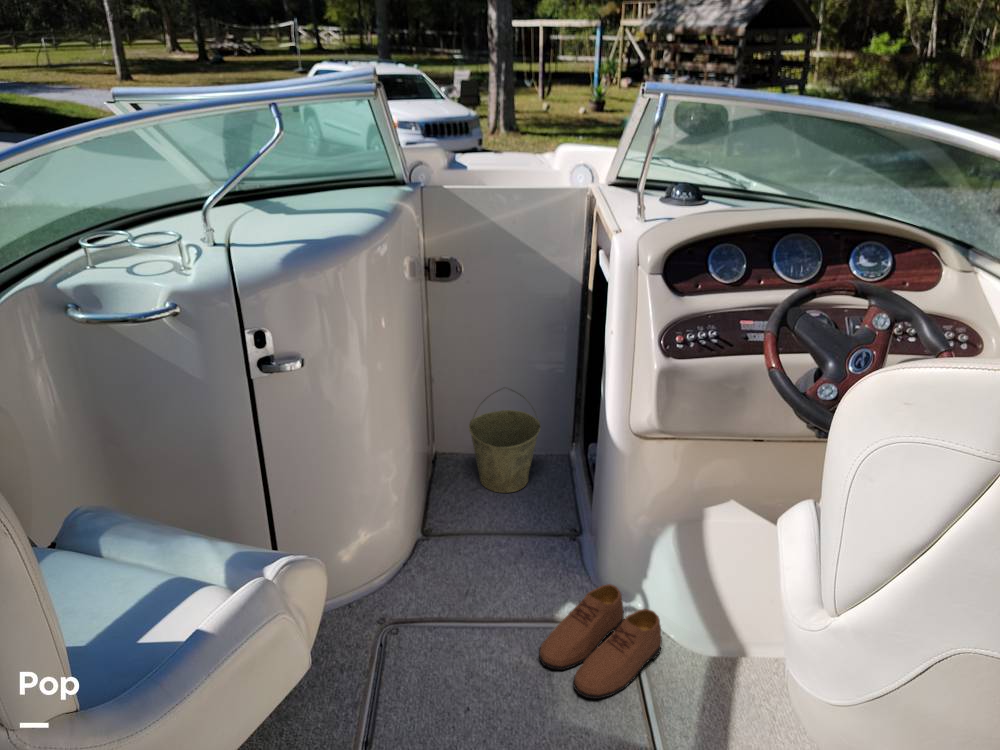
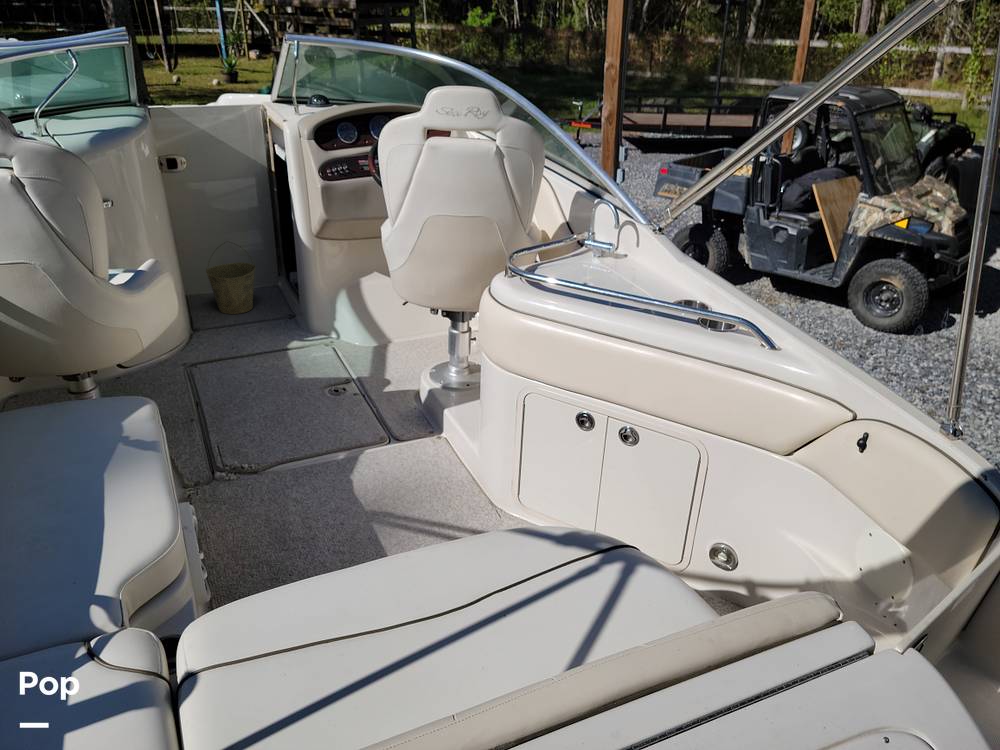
shoe: present [539,584,662,699] -> none [284,326,352,371]

